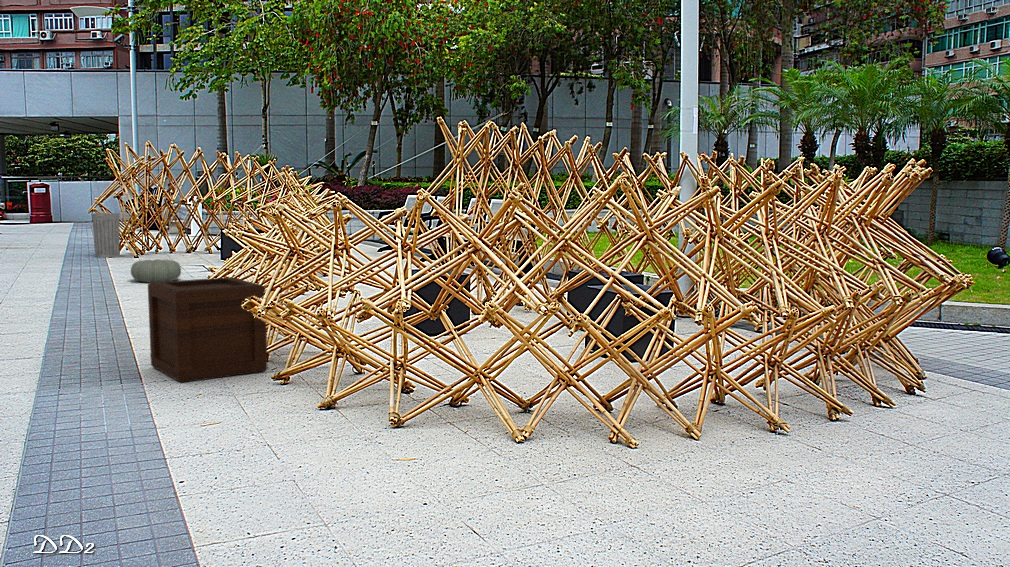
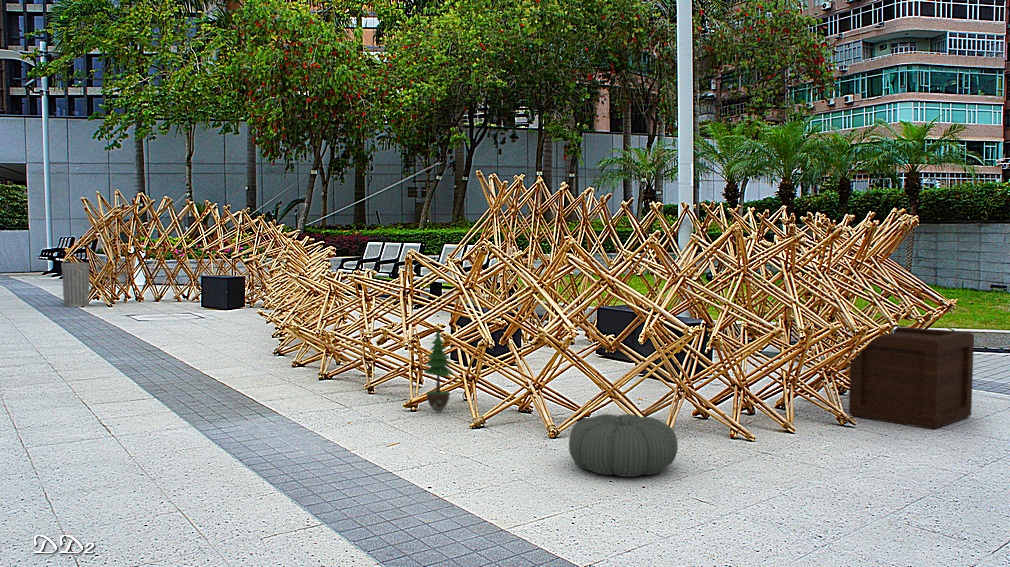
pouf: present [131,259,181,283] -> present [569,414,678,477]
wooden crate: present [148,277,267,383] -> present [849,326,974,429]
potted tree: none [286,298,322,394] -> present [424,330,453,412]

